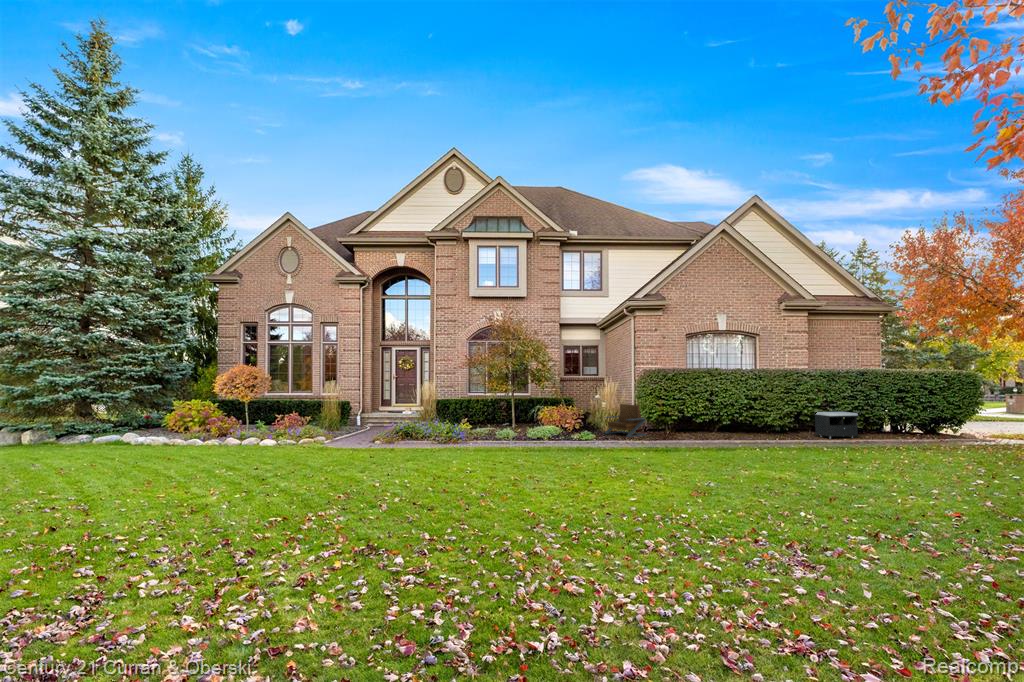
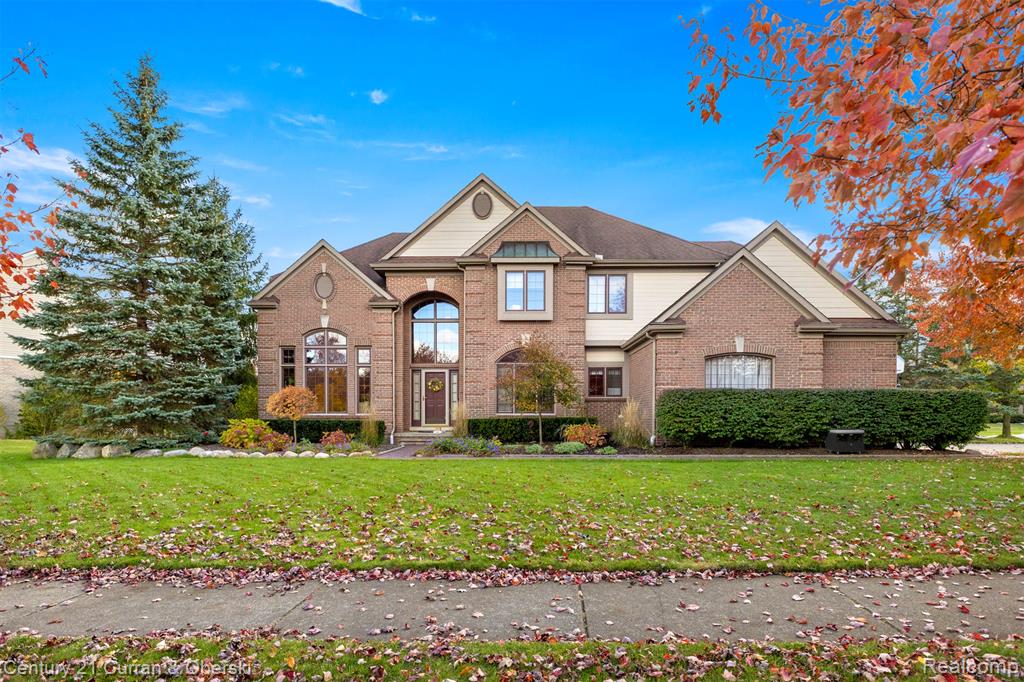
lounge chair: present [605,404,646,437] -> none [626,422,666,452]

